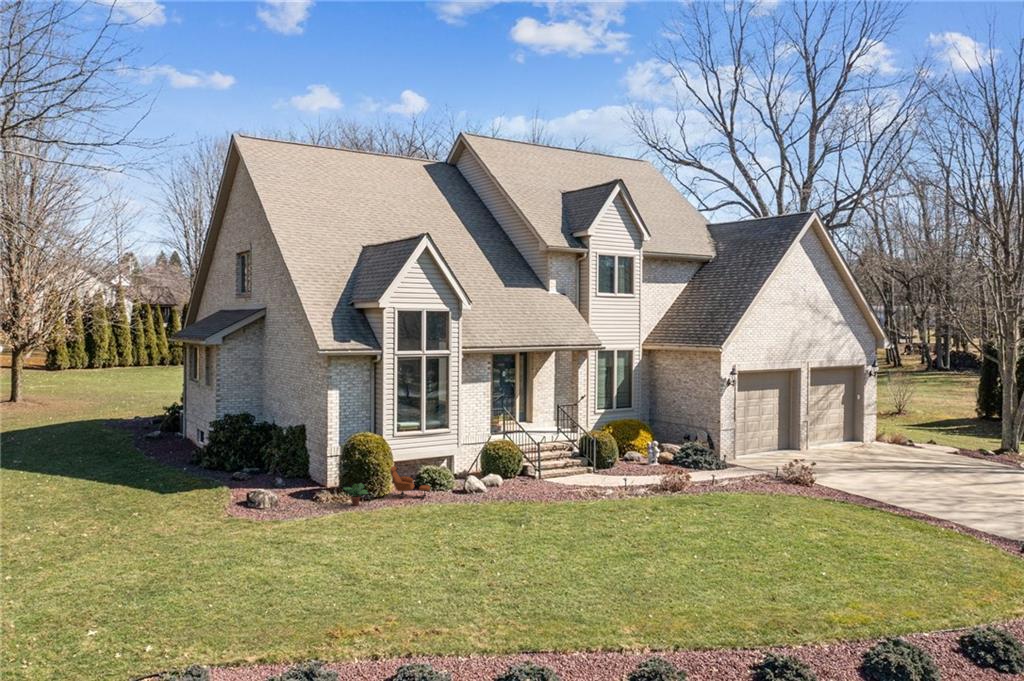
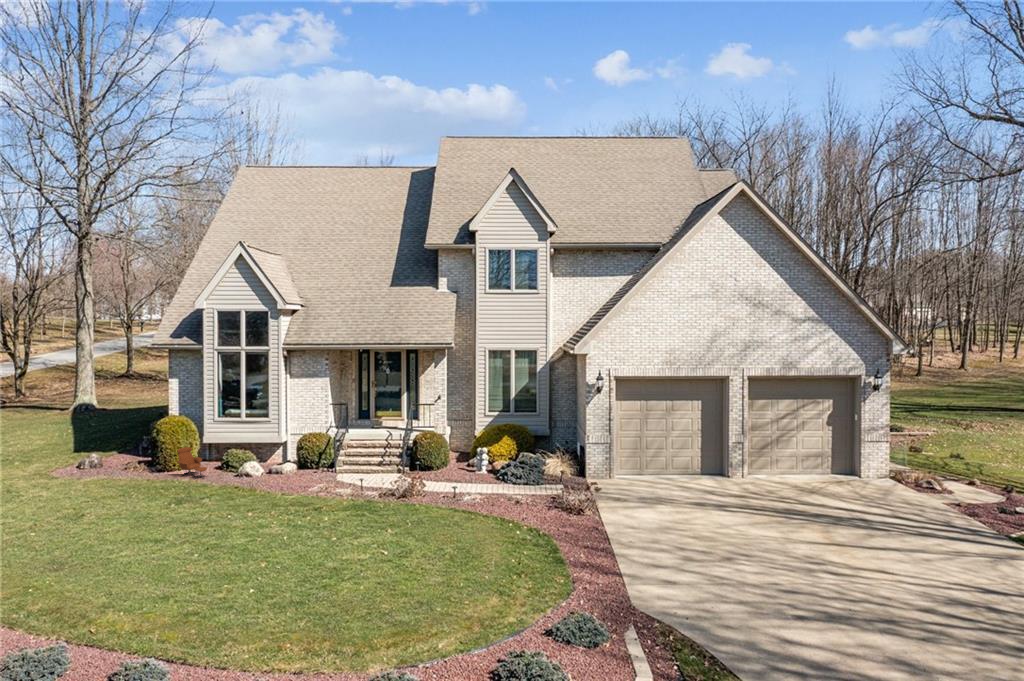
potted plant: present [343,483,368,506] -> none [123,458,156,478]

